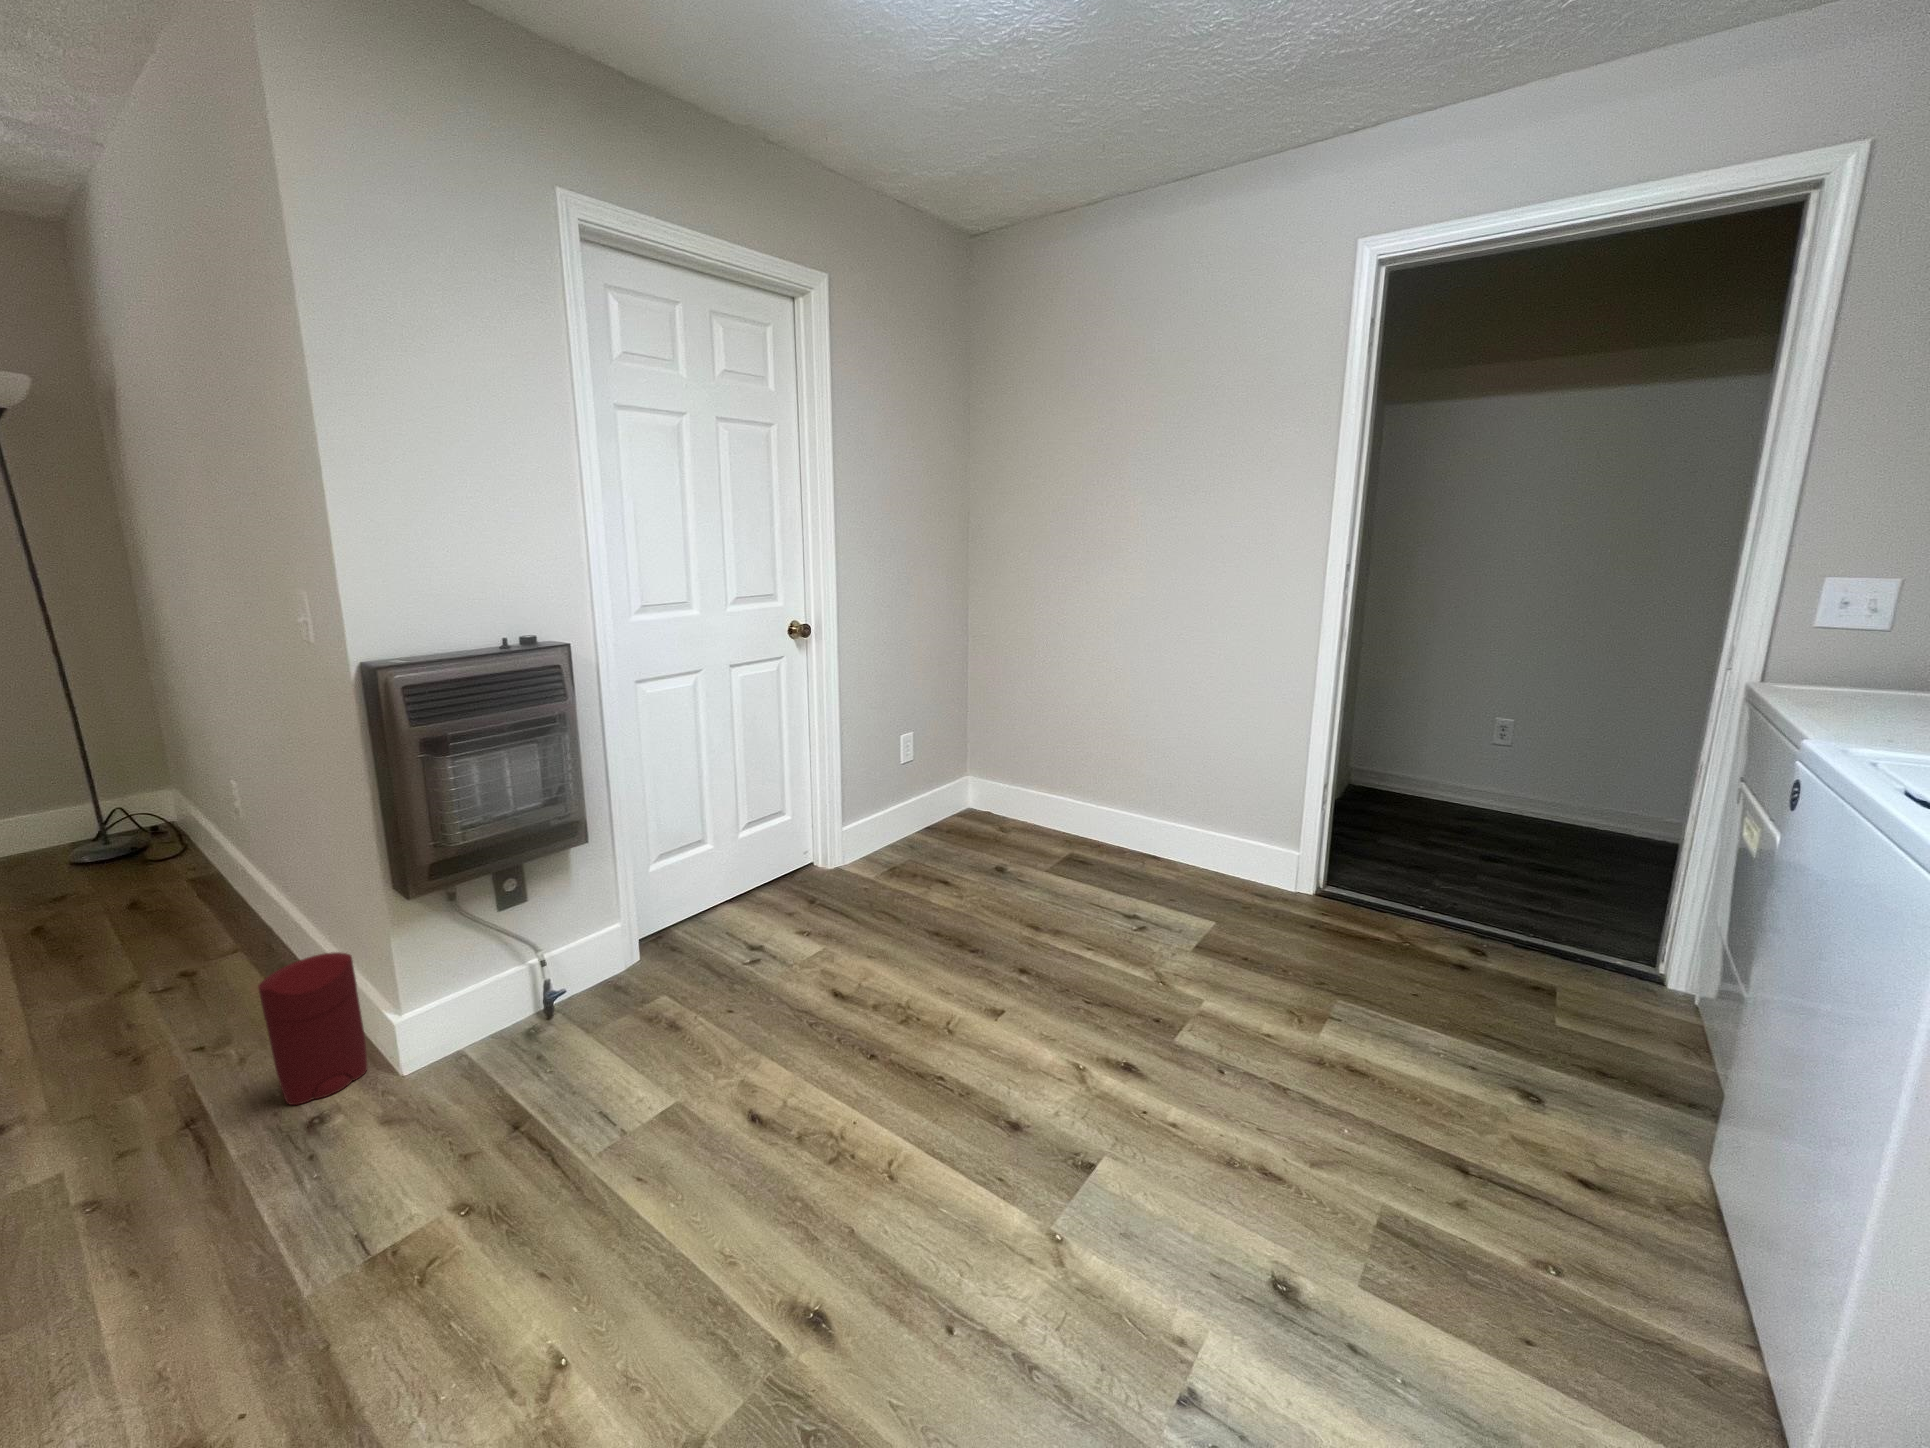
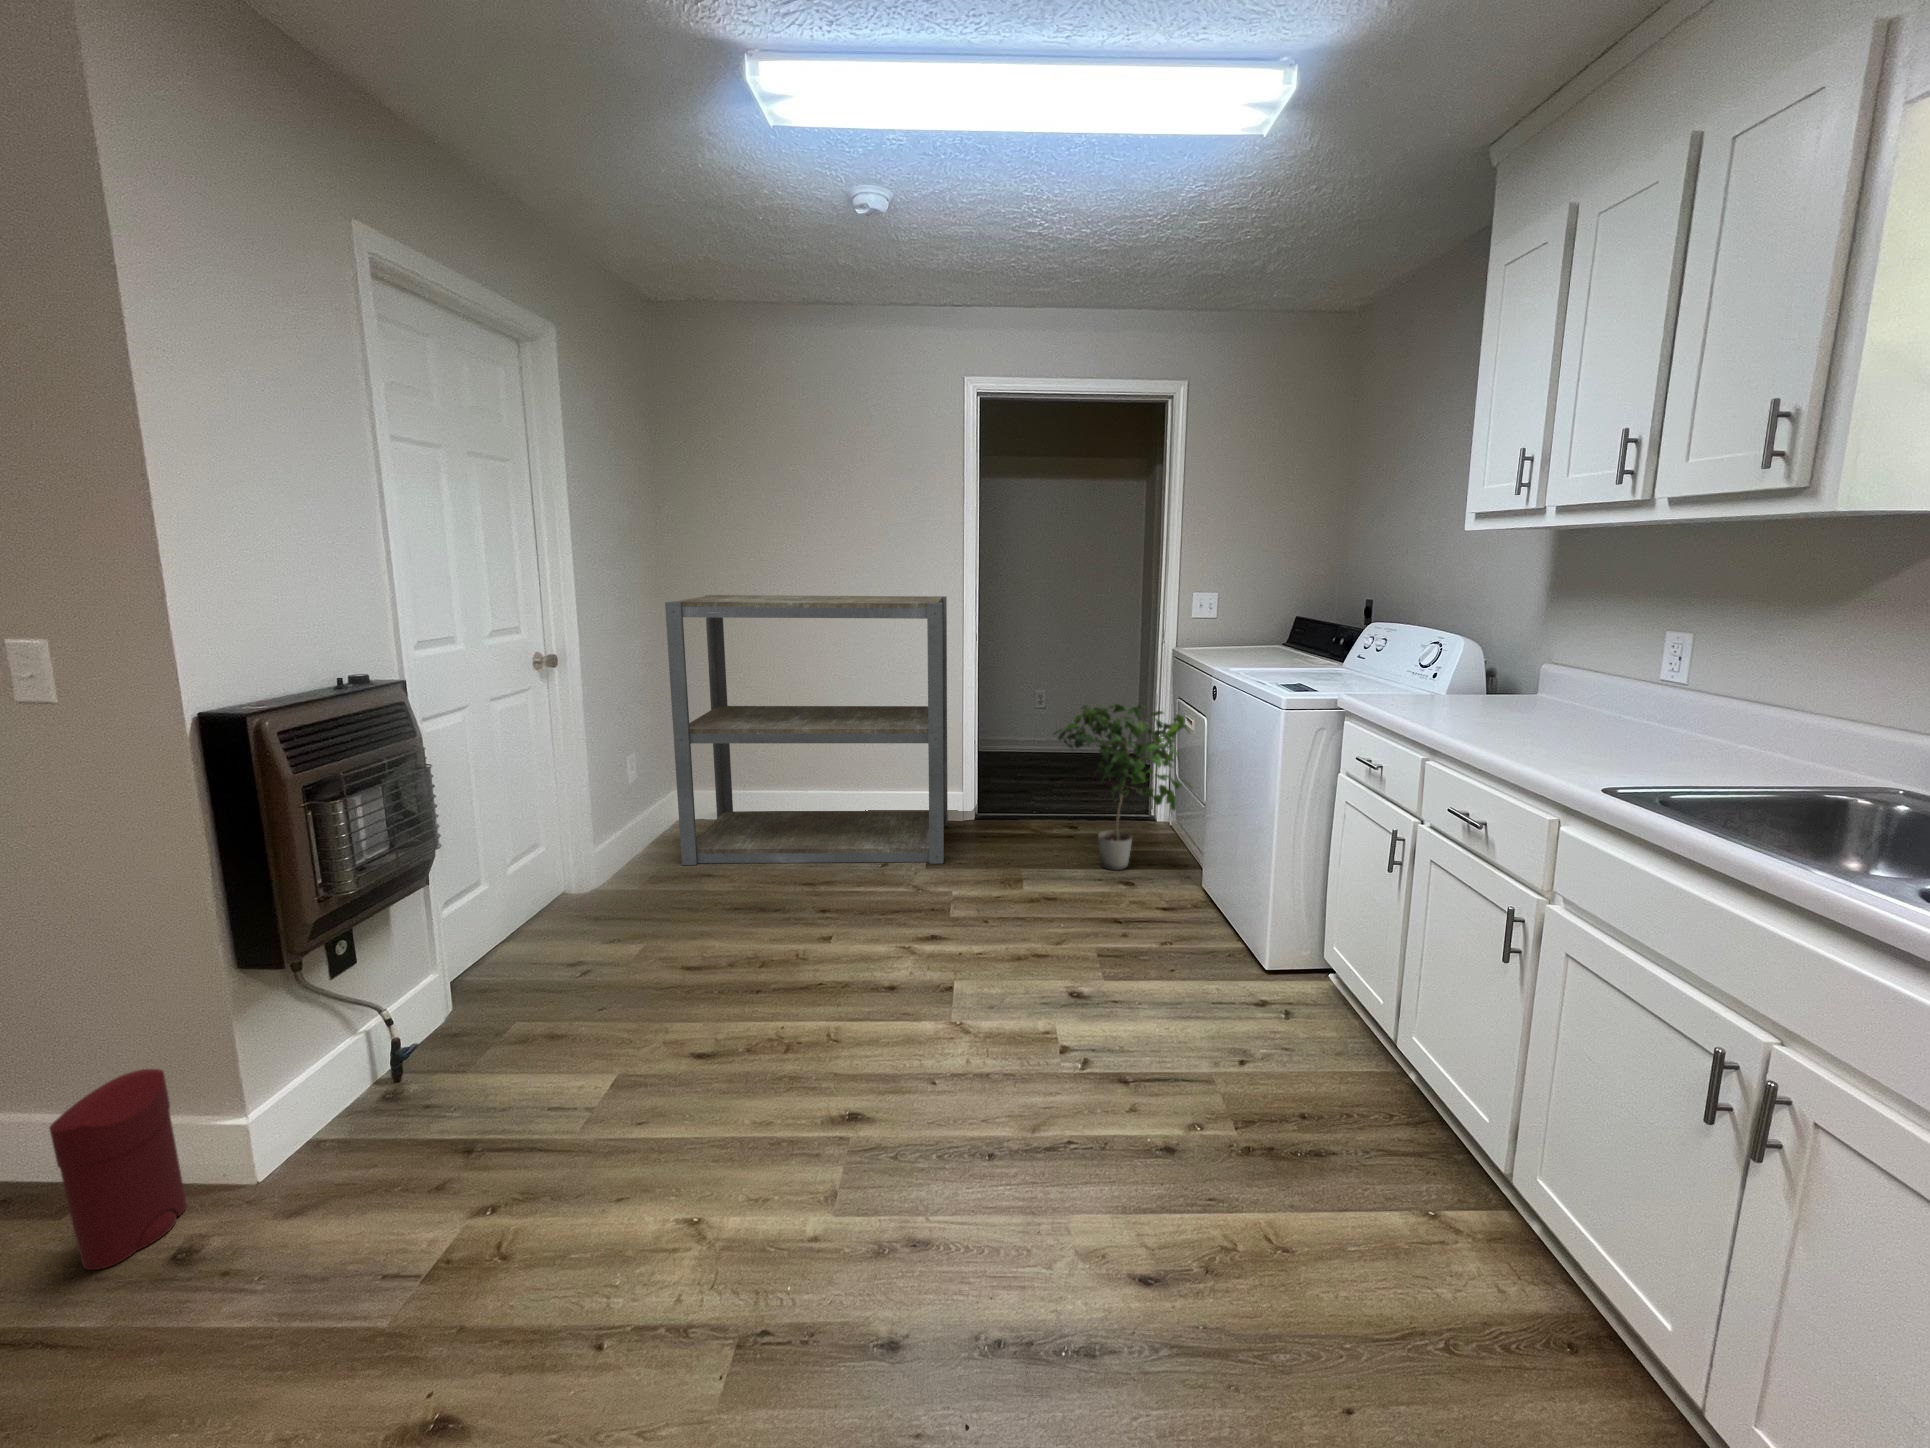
shelving unit: none [929,567,1295,949] -> present [665,595,948,865]
potted plant: none [1413,762,1735,1061] -> present [1054,704,1191,870]

